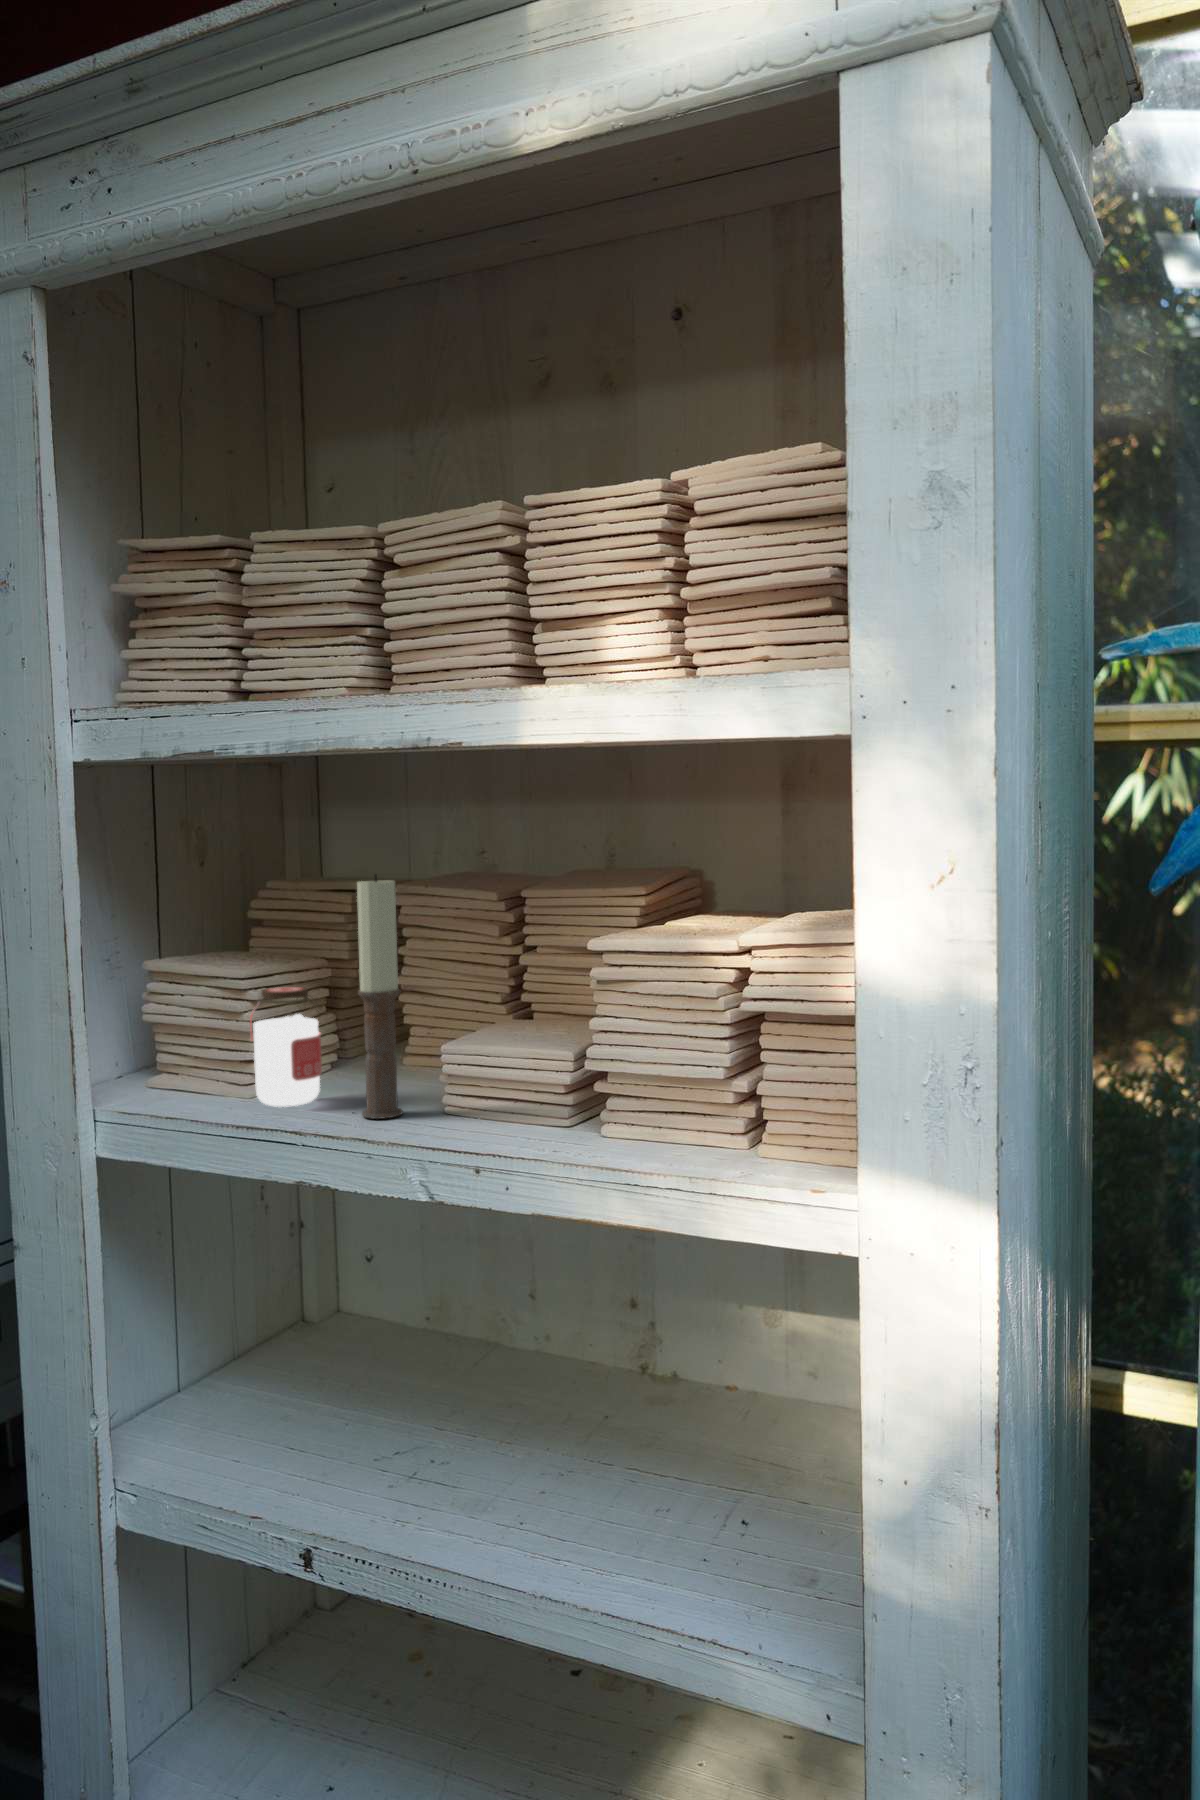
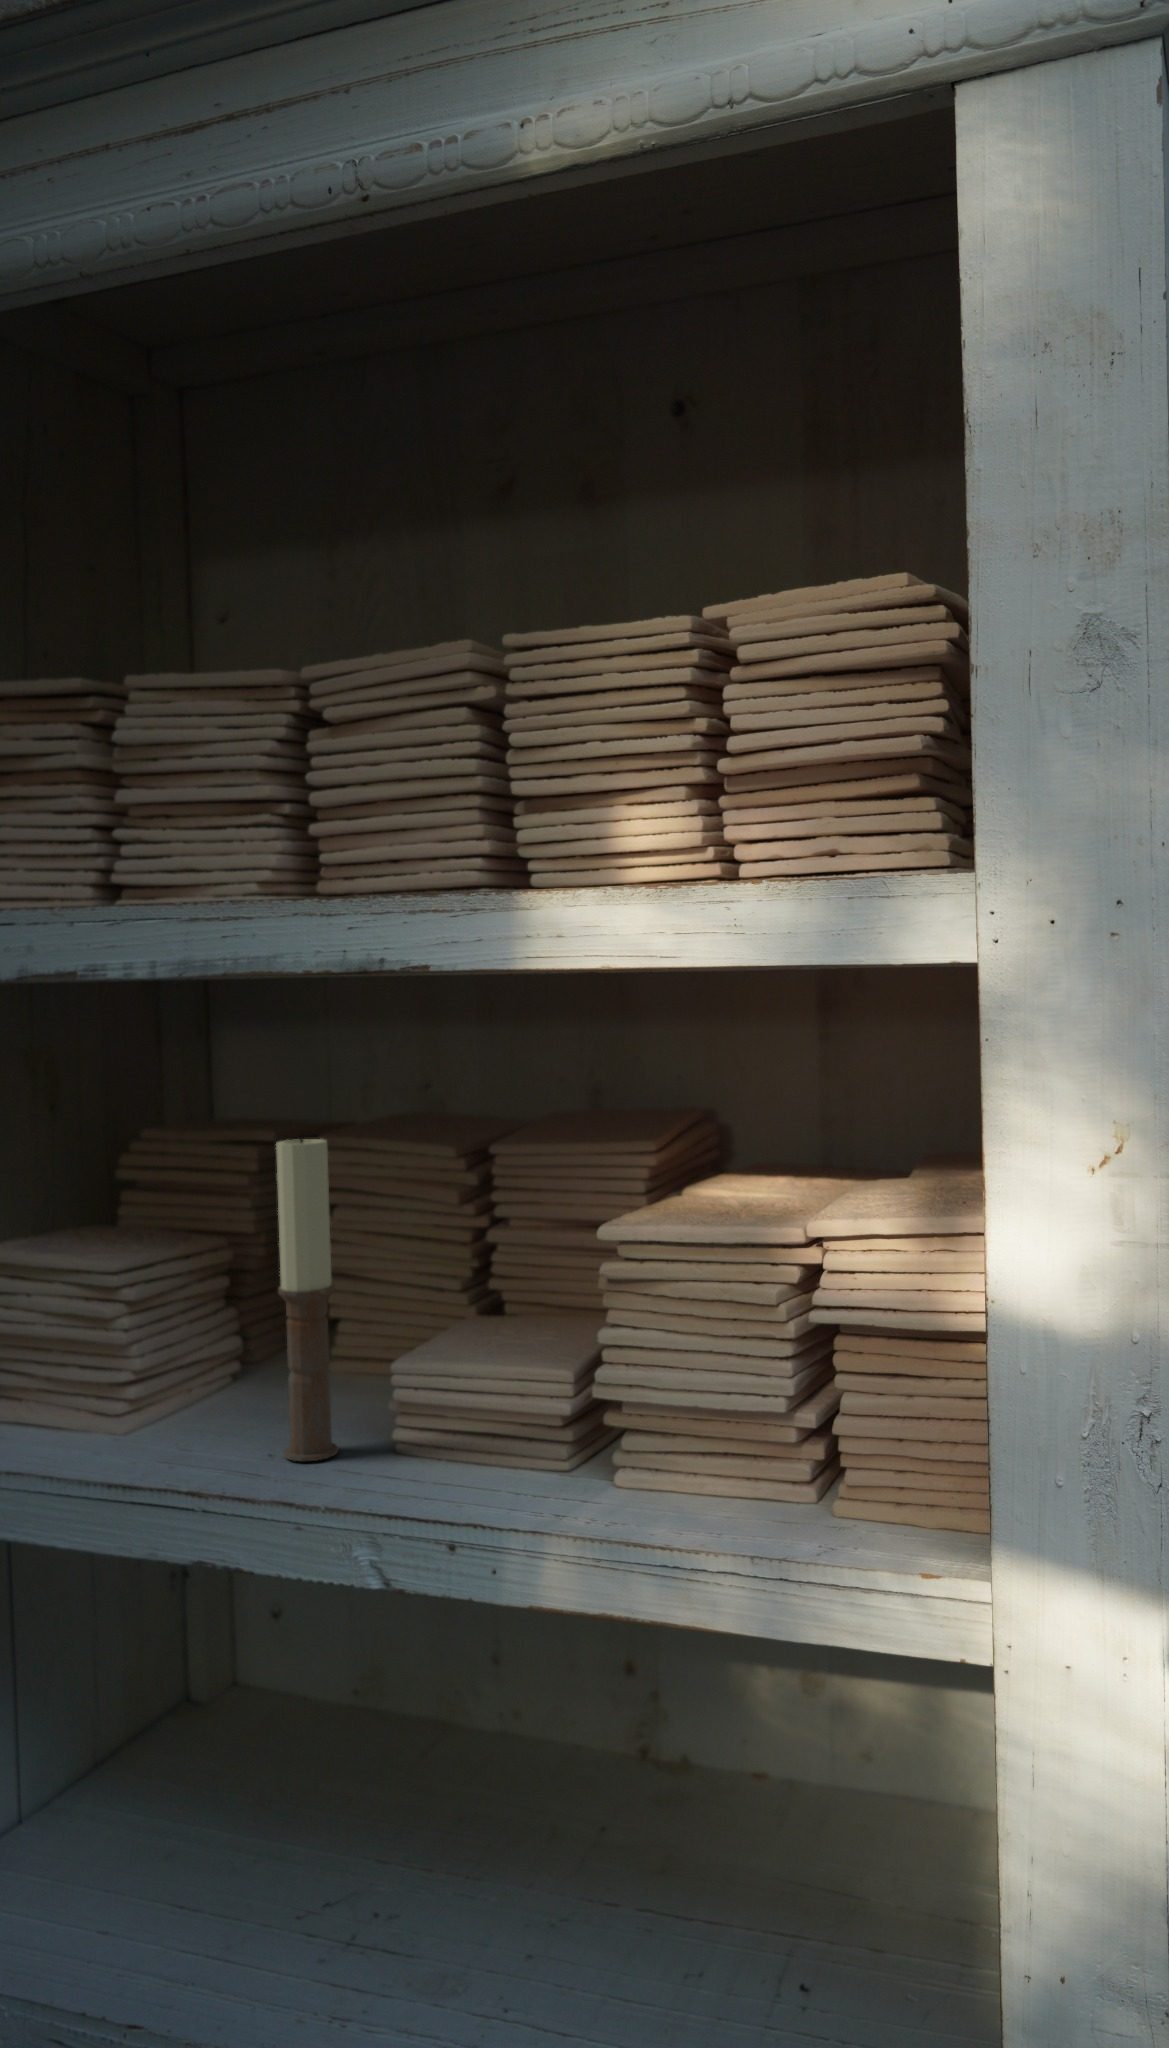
jar: present [250,987,322,1107] -> none [128,1278,225,1445]

